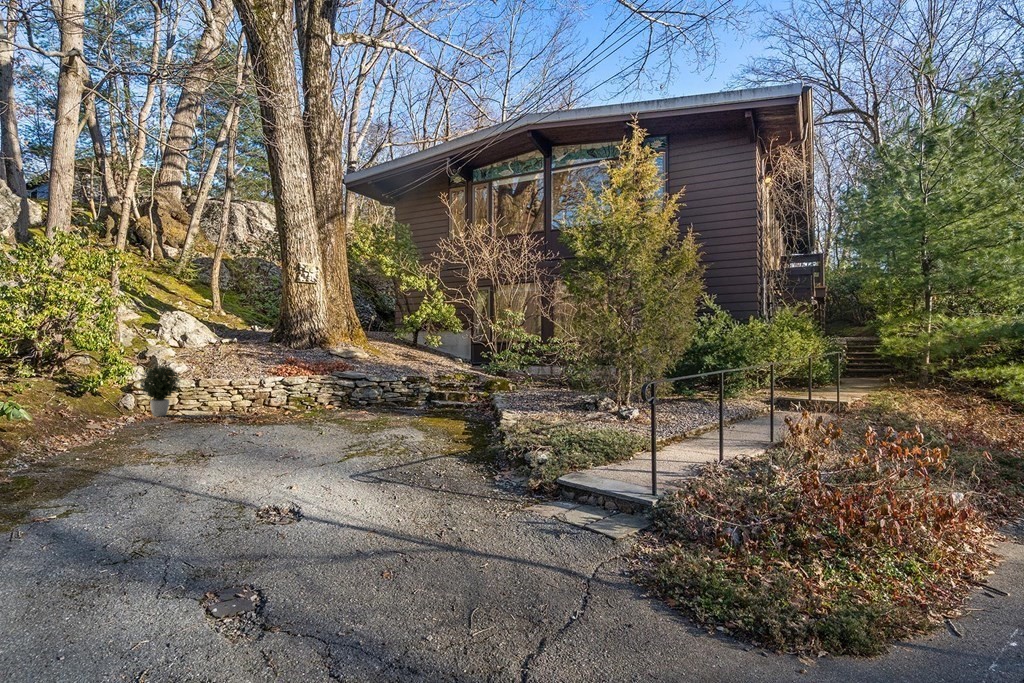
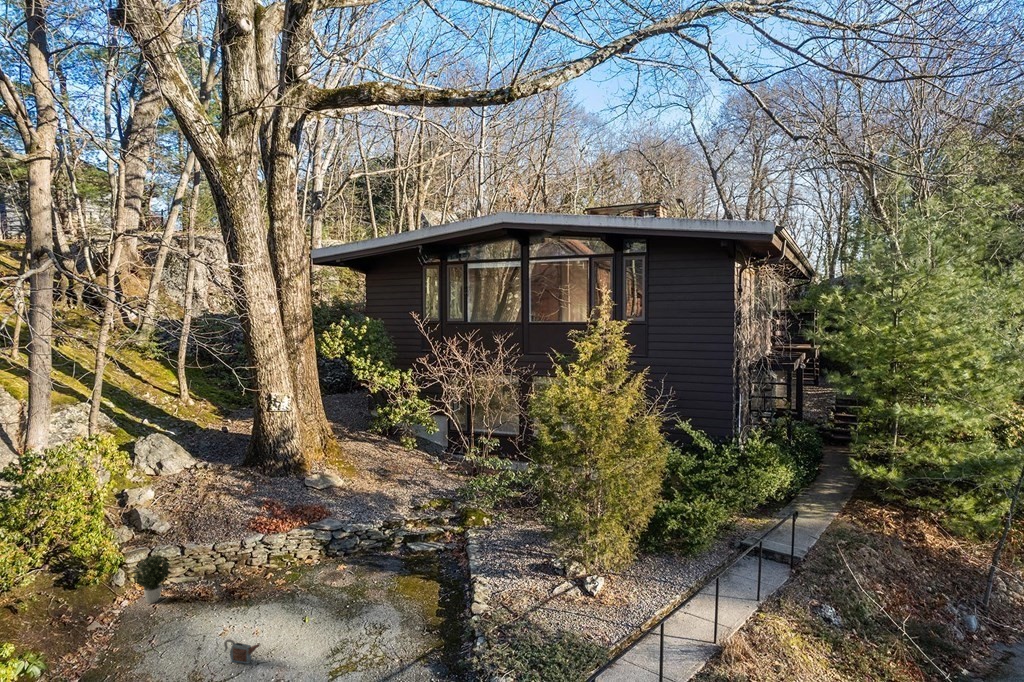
watering can: none [227,411,268,437] -> present [224,639,260,664]

